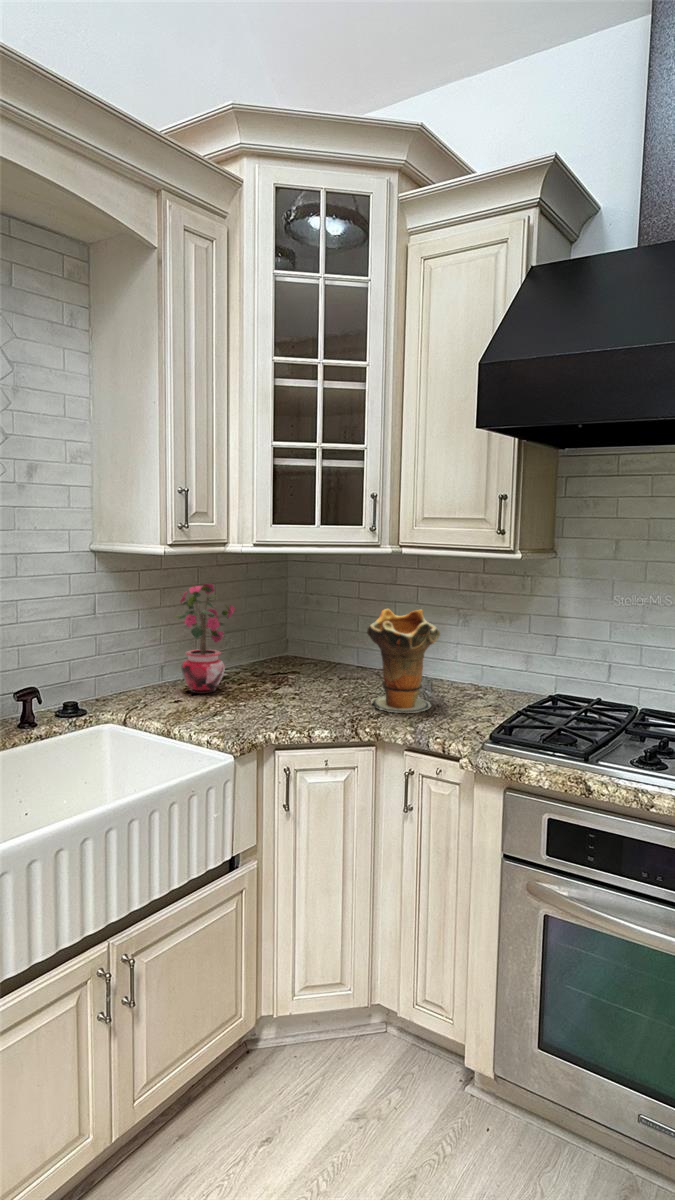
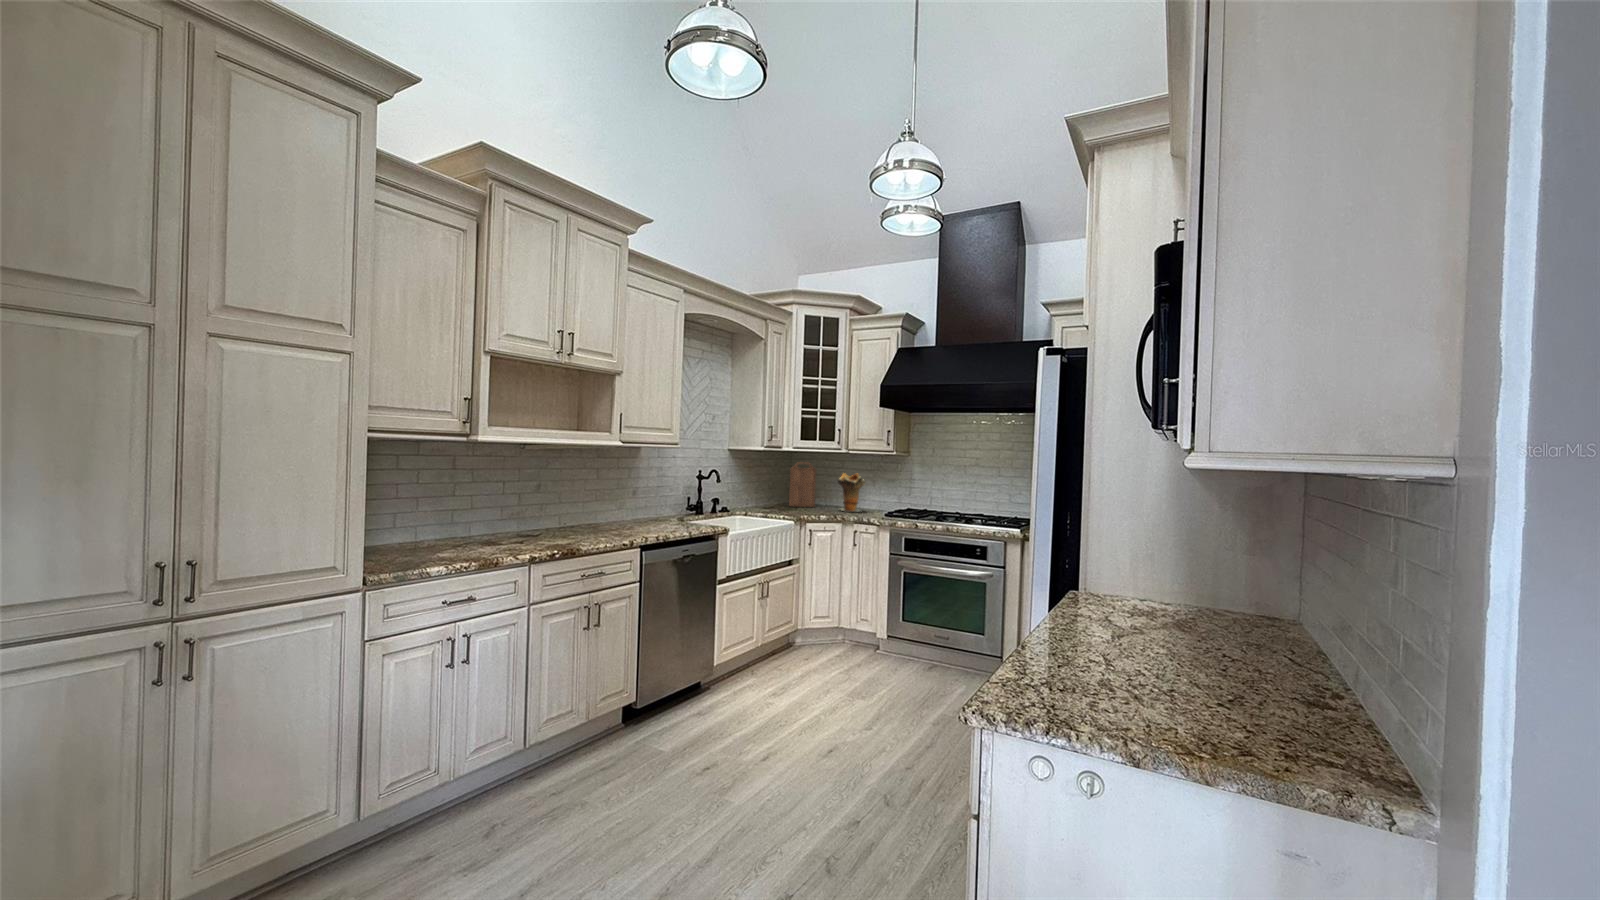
cutting board: none [259,579,323,687] -> present [789,462,816,507]
potted plant: present [176,584,234,694] -> none [756,462,782,508]

